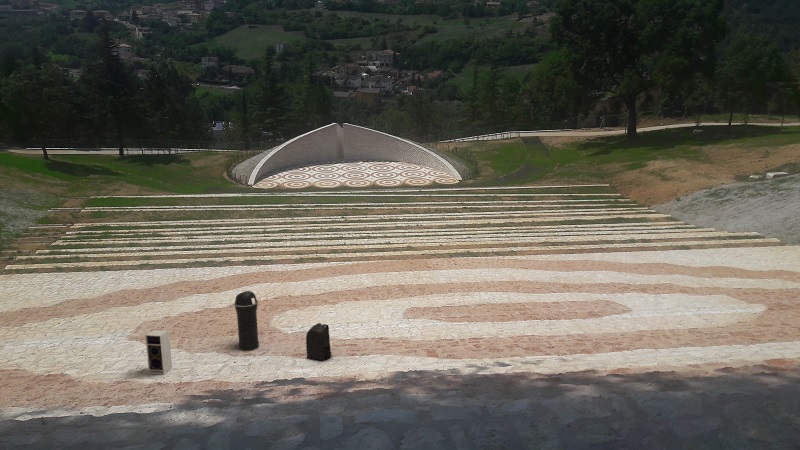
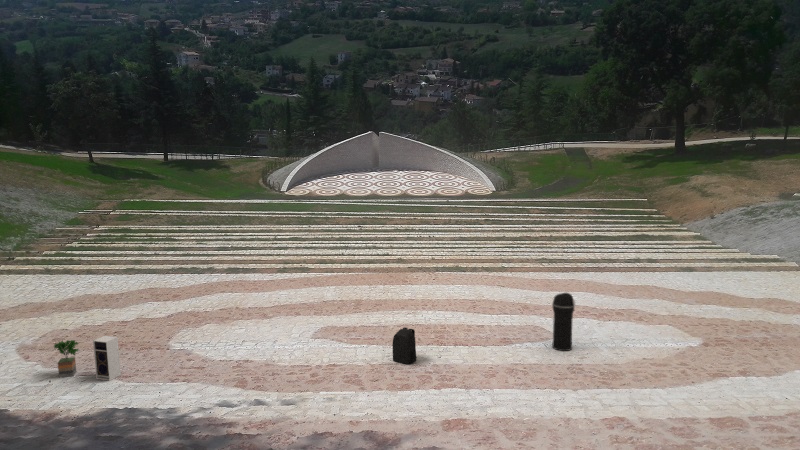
trash can: present [235,291,259,351] -> present [552,293,575,351]
backpack: present [306,323,331,361] -> present [393,327,416,364]
potted tree: none [101,335,128,374] -> present [54,340,78,377]

